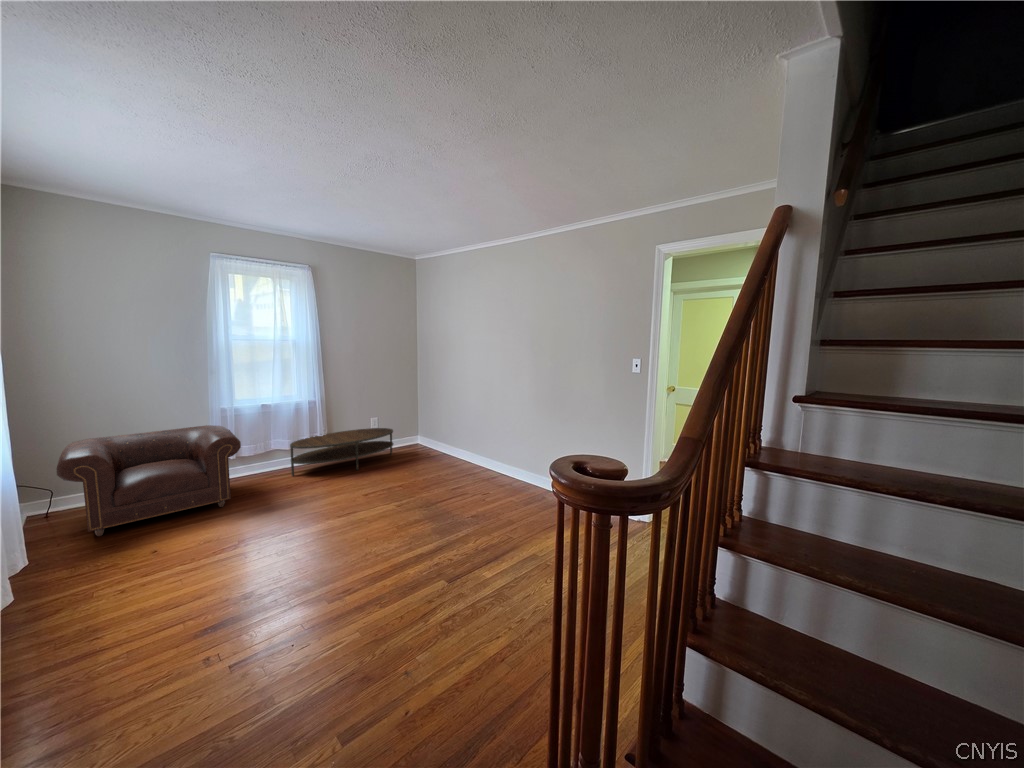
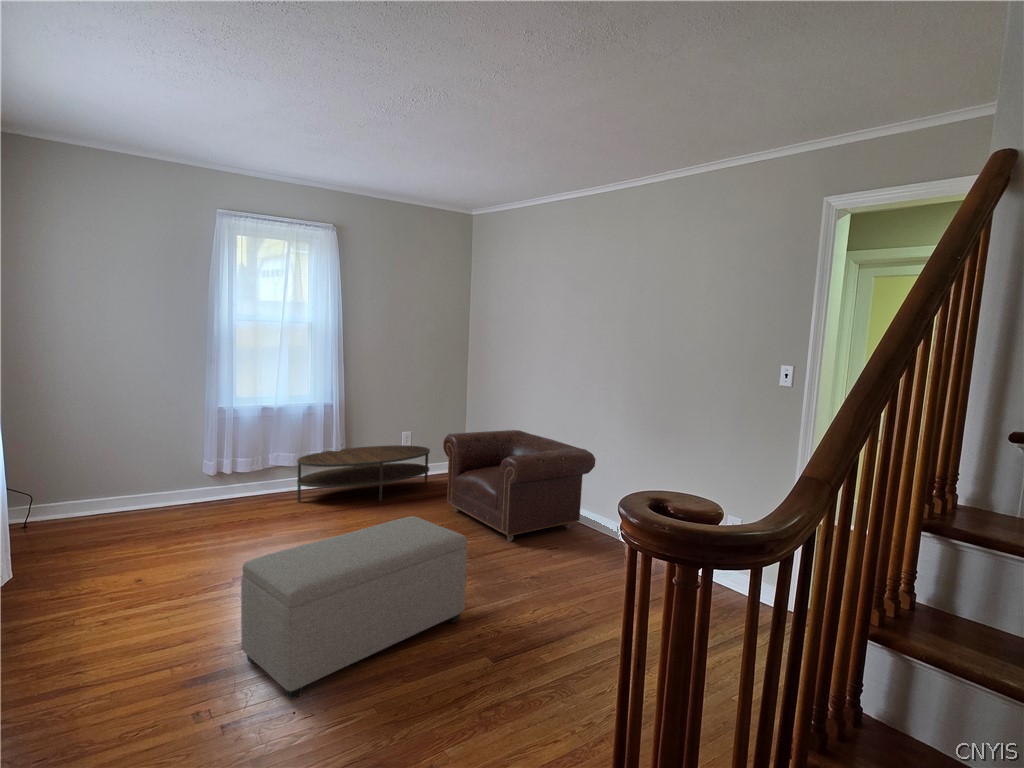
armchair: present [56,425,241,536] -> present [443,430,596,542]
ottoman: none [242,481,424,635] -> present [241,516,467,699]

